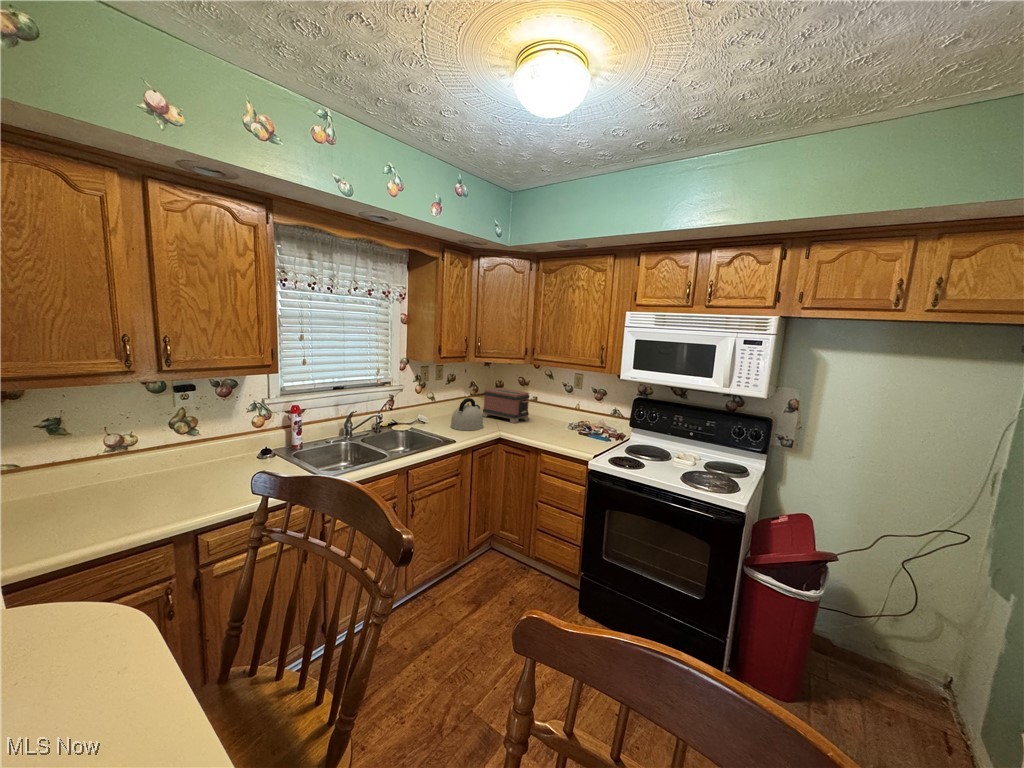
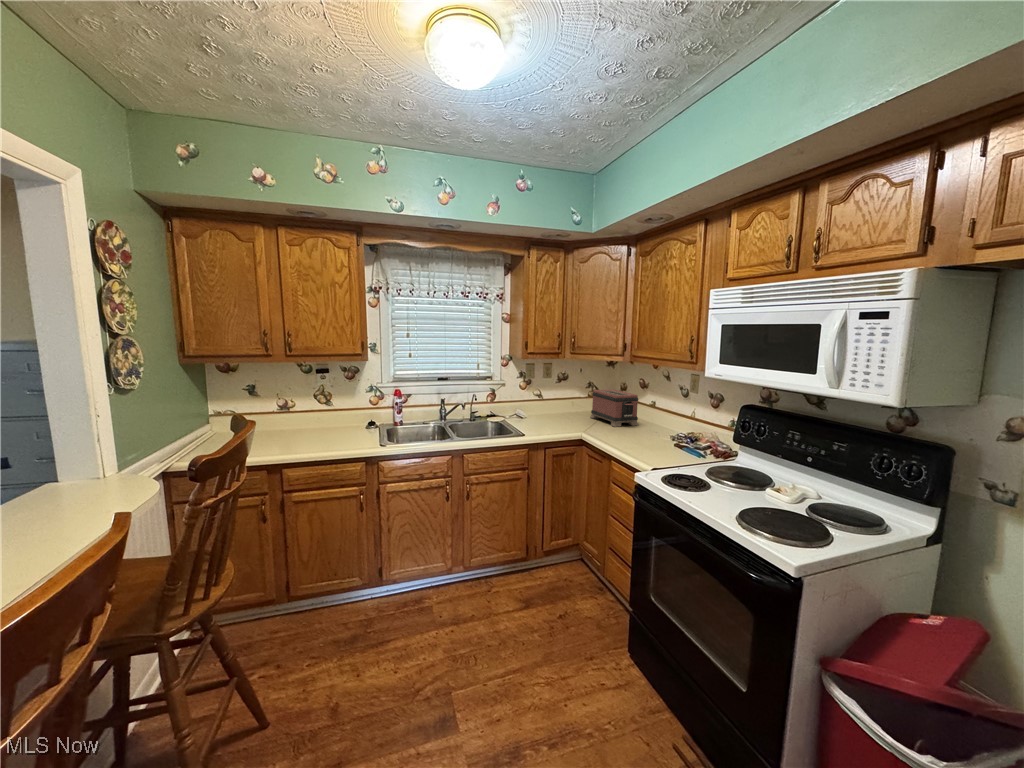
kettle: present [451,398,483,430] -> none [542,396,577,428]

